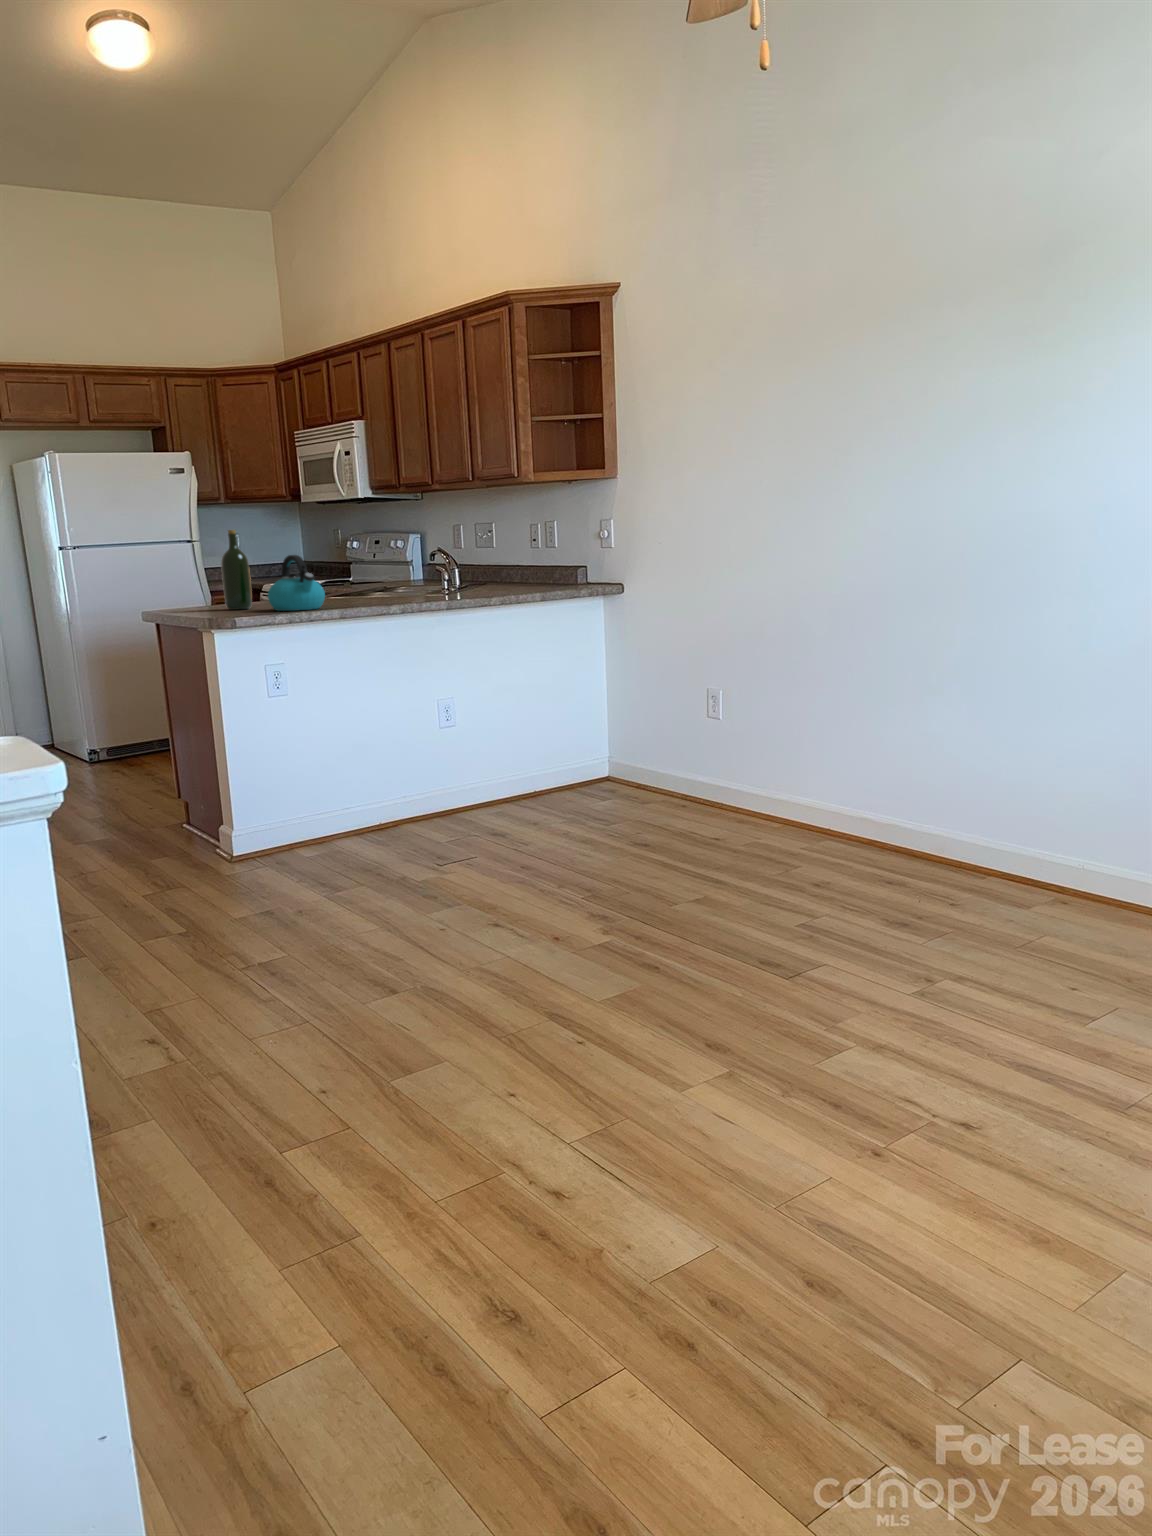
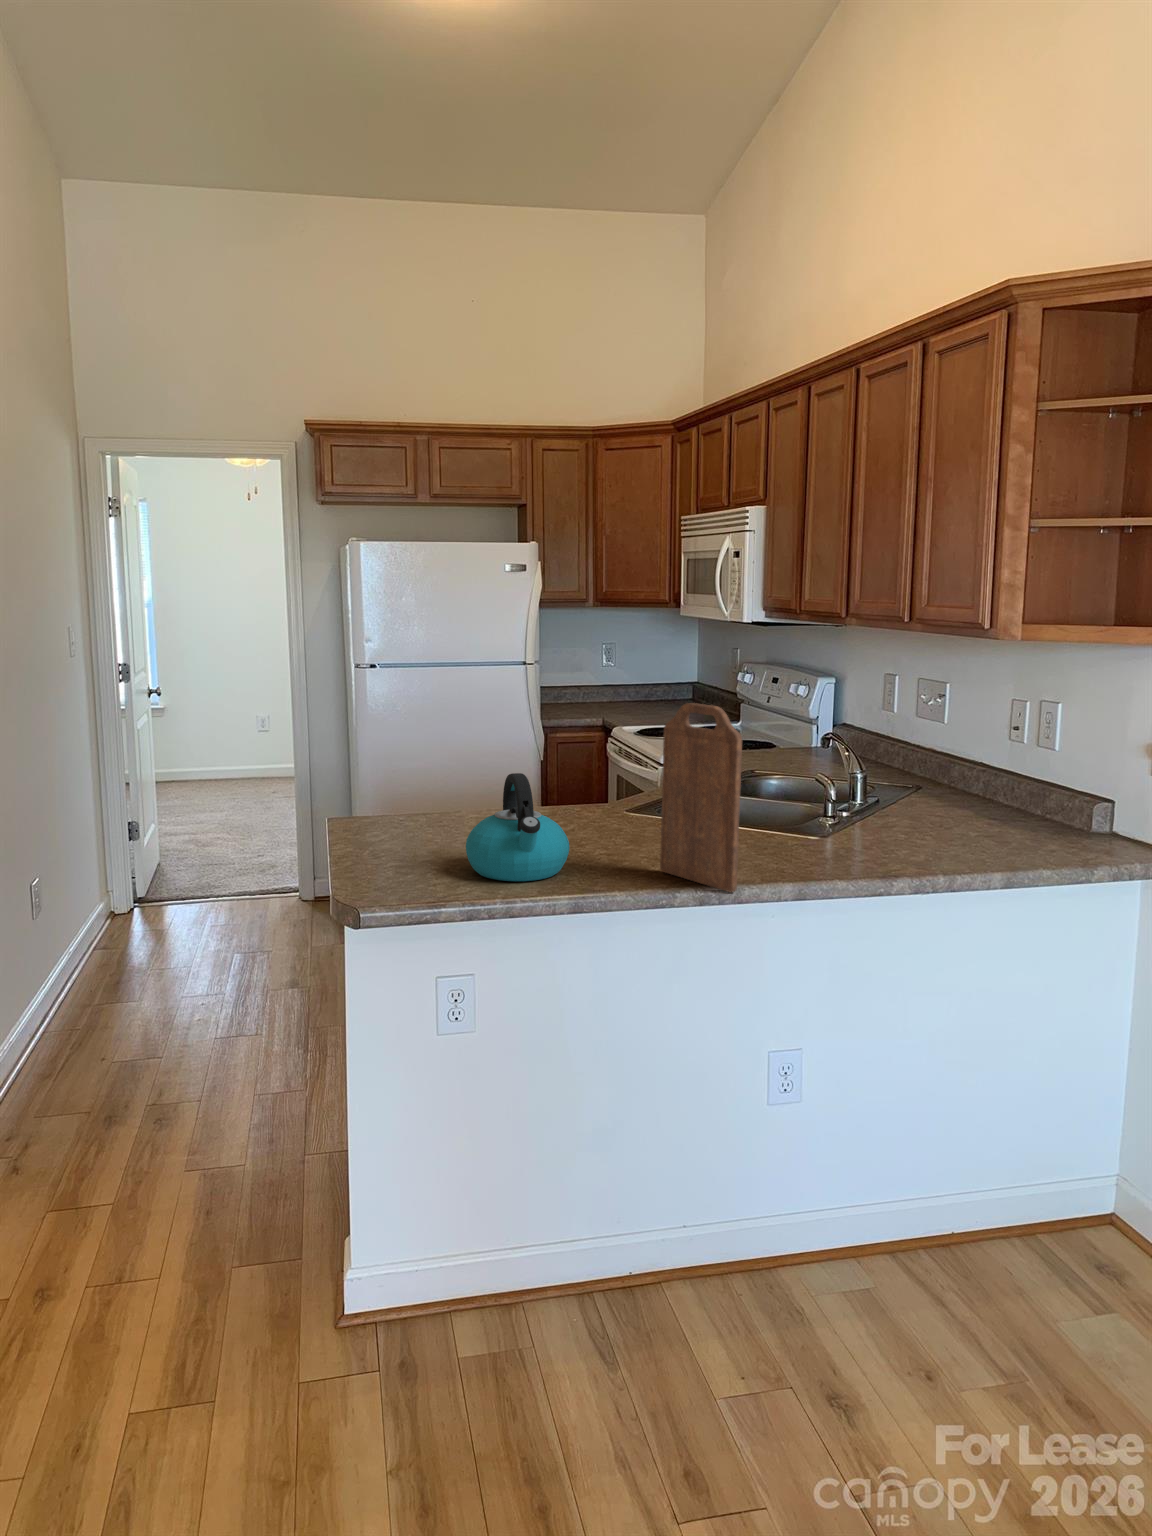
cutting board: none [367,510,418,604] -> present [660,703,742,892]
wine bottle: present [221,530,252,610] -> none [419,710,465,848]

